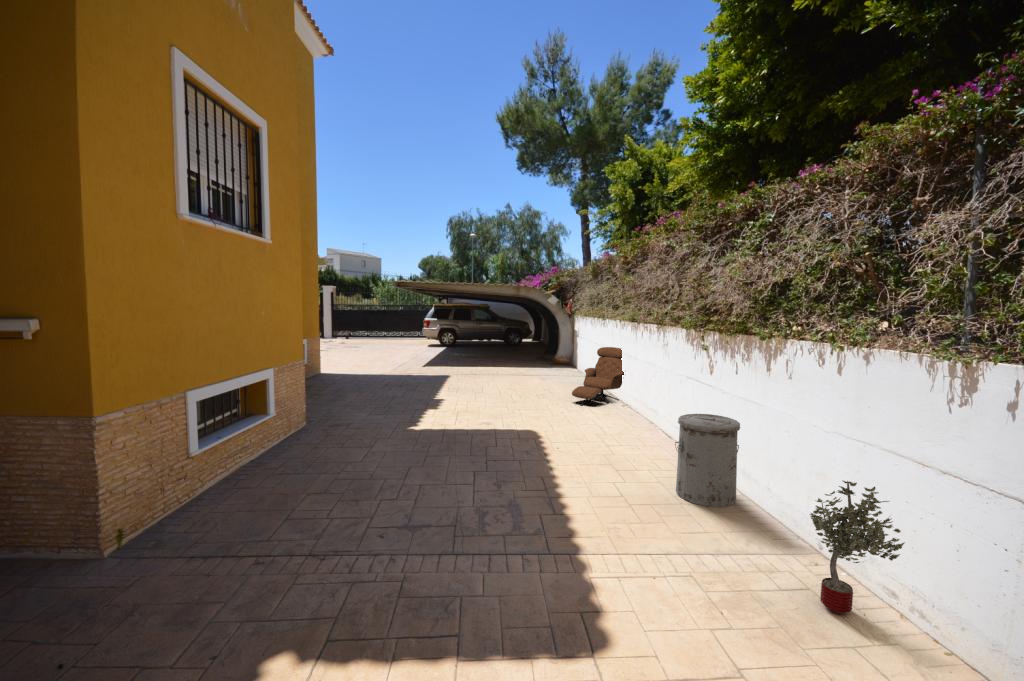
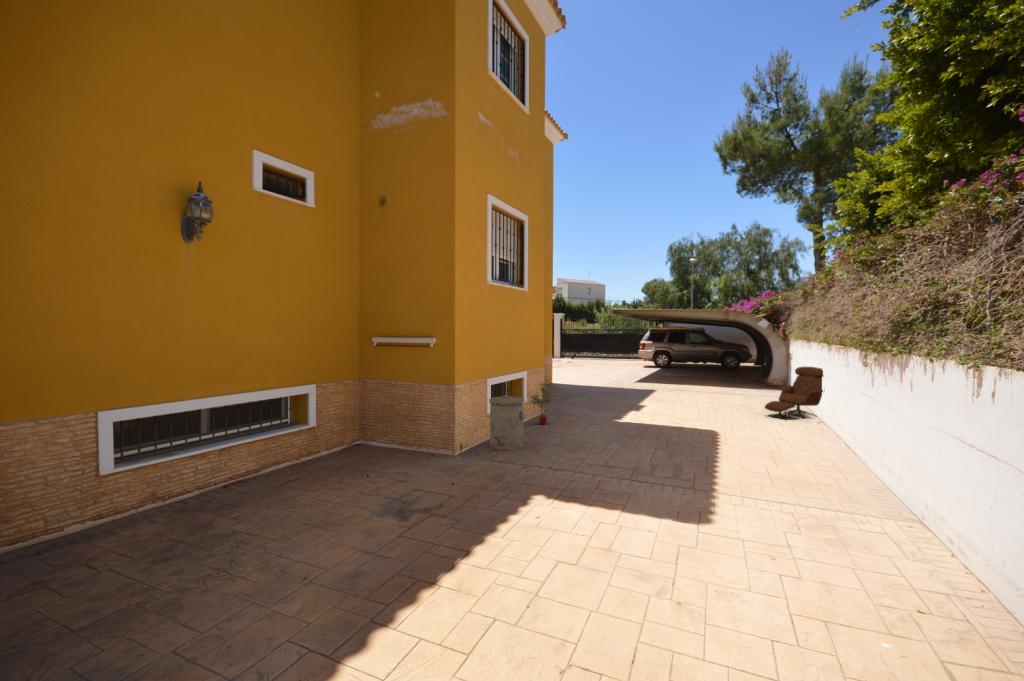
trash can: present [675,414,740,507] -> present [489,396,524,450]
potted tree: present [810,480,905,615] -> present [531,382,552,424]

